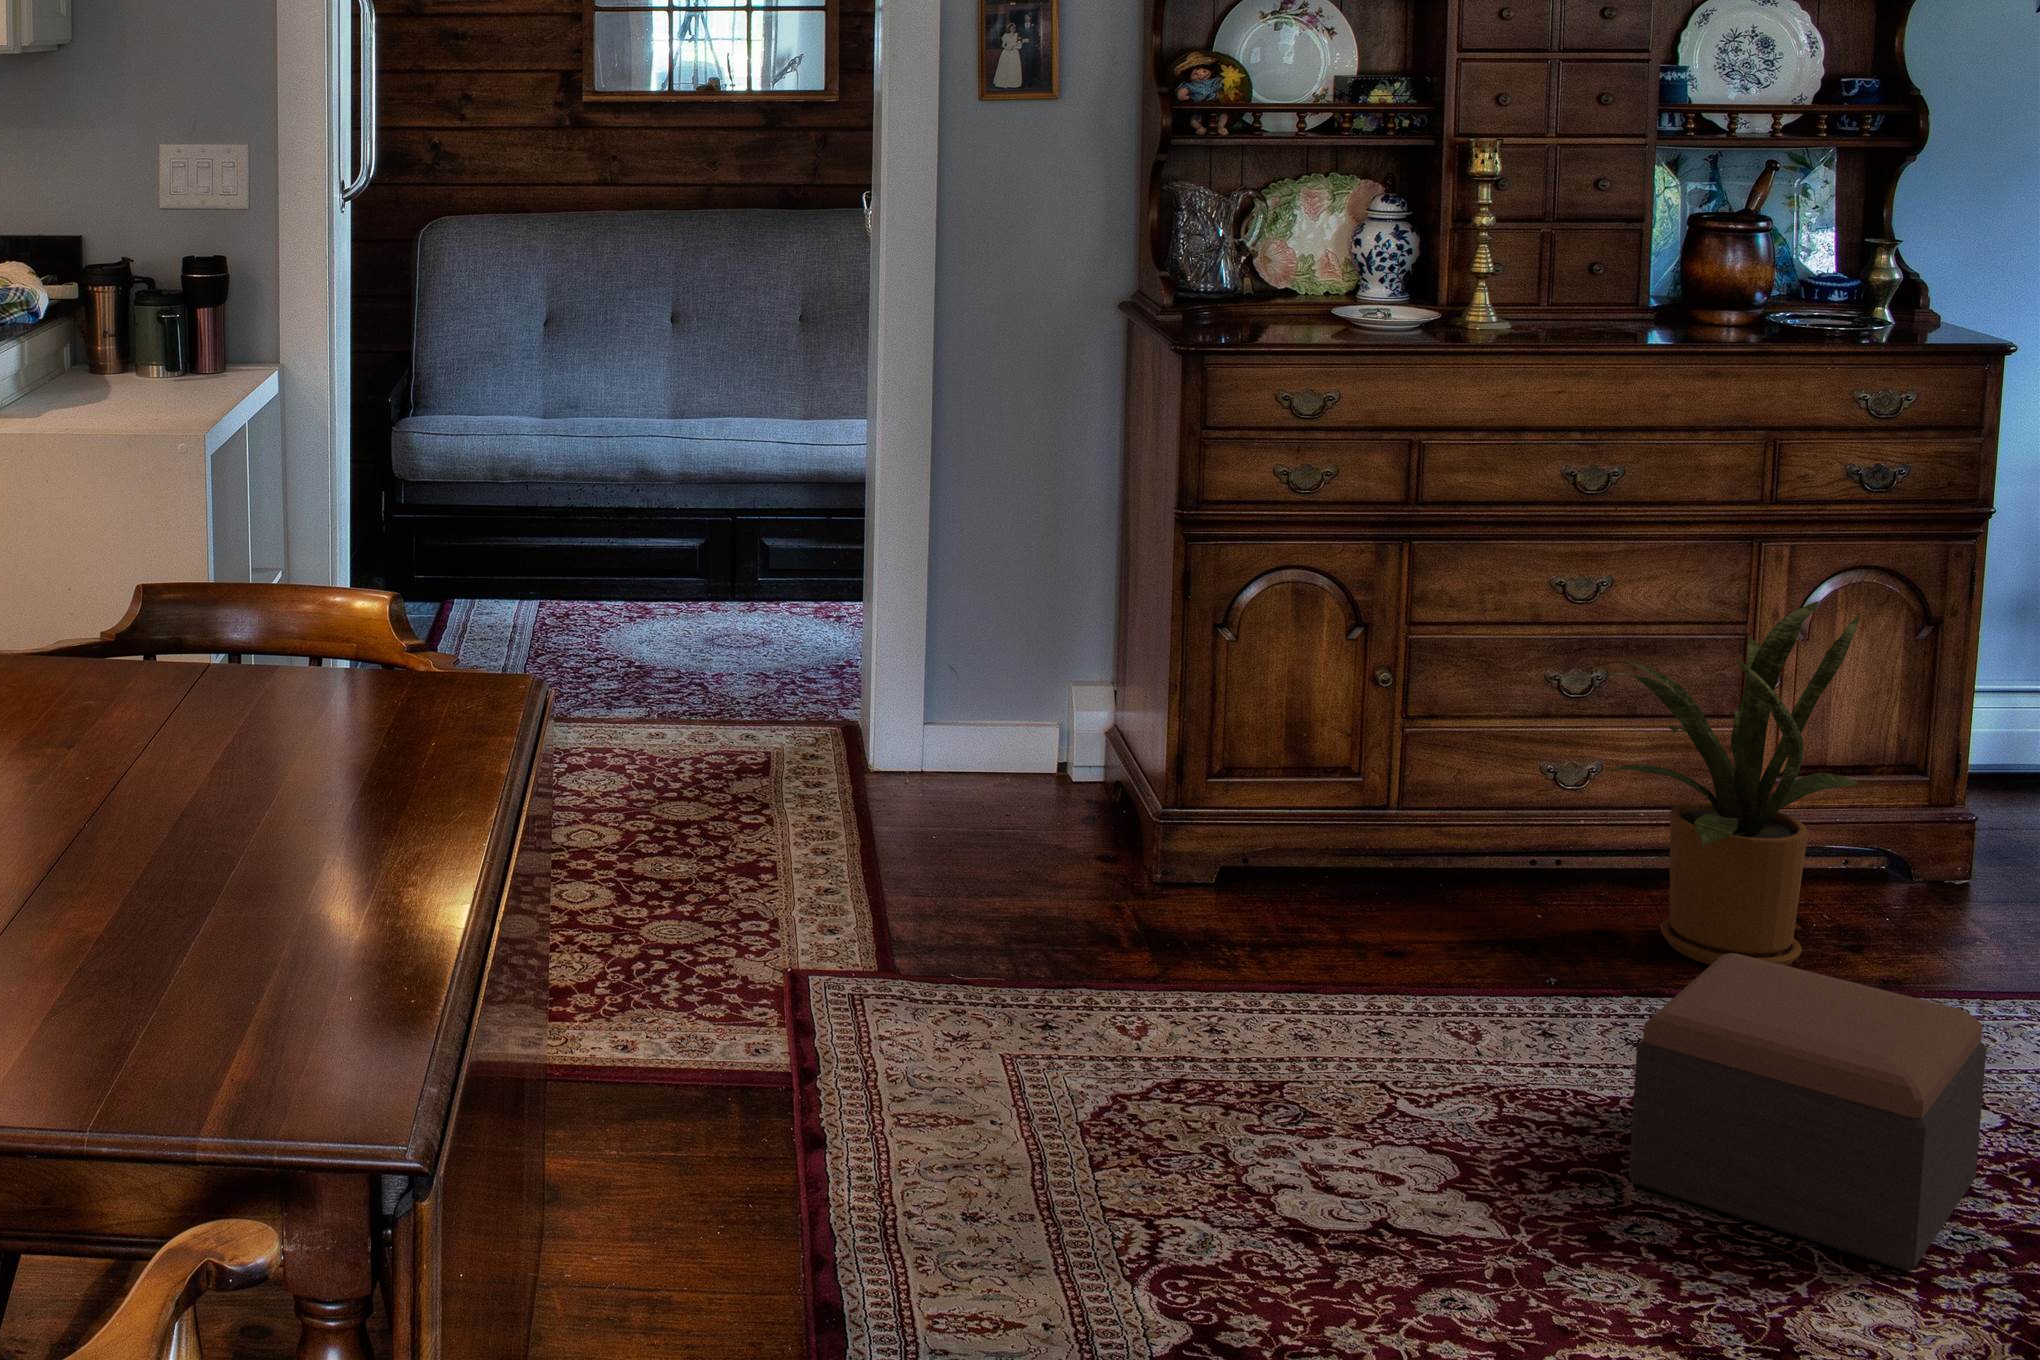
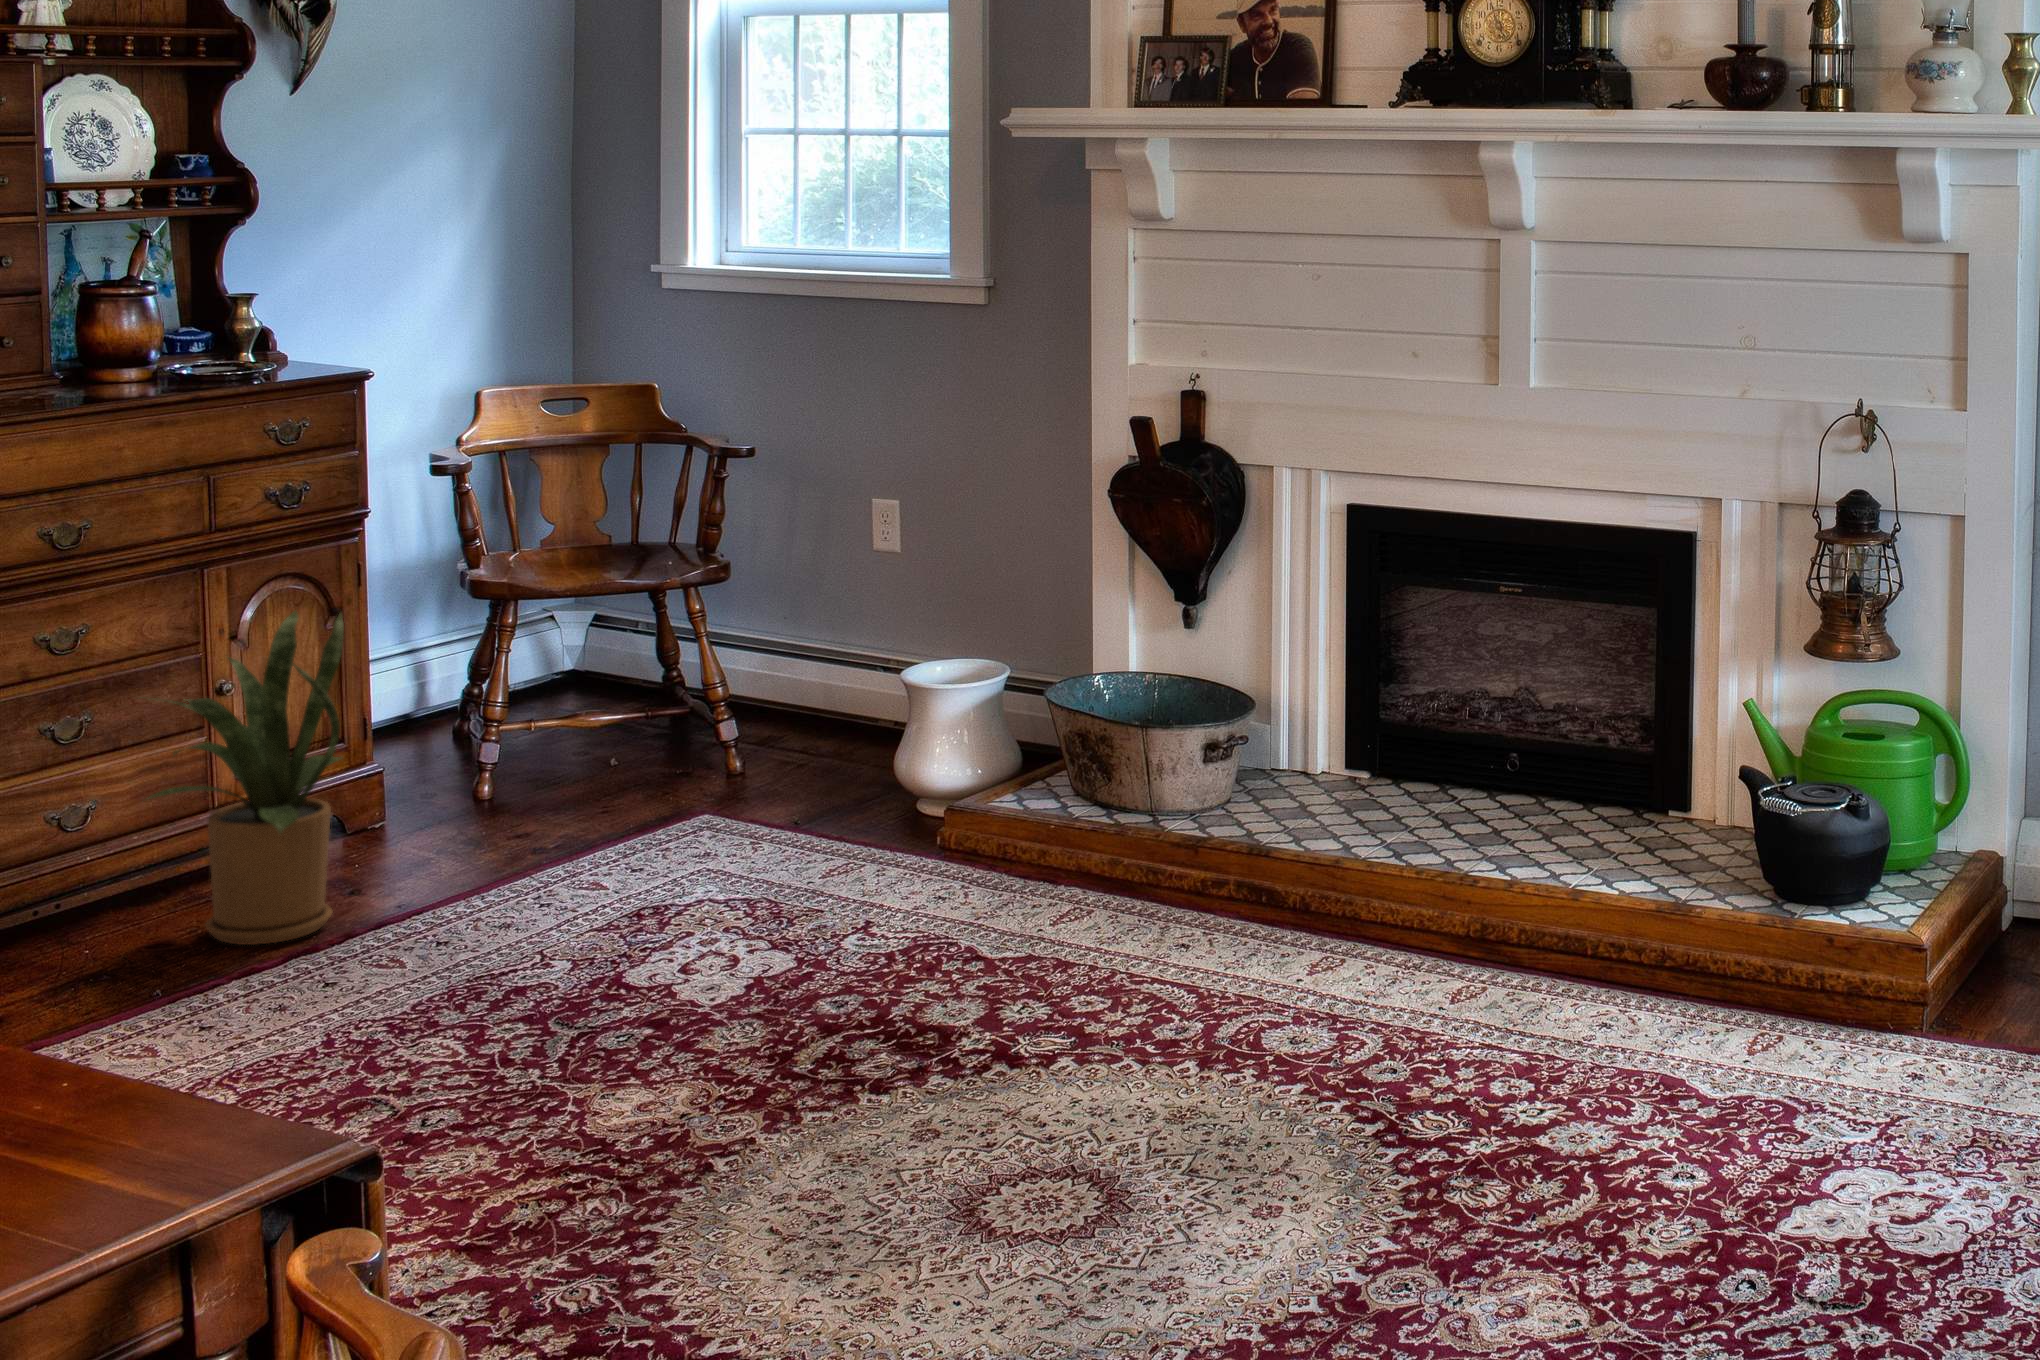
footstool: present [1629,953,1986,1271] -> none [378,871,621,1098]

